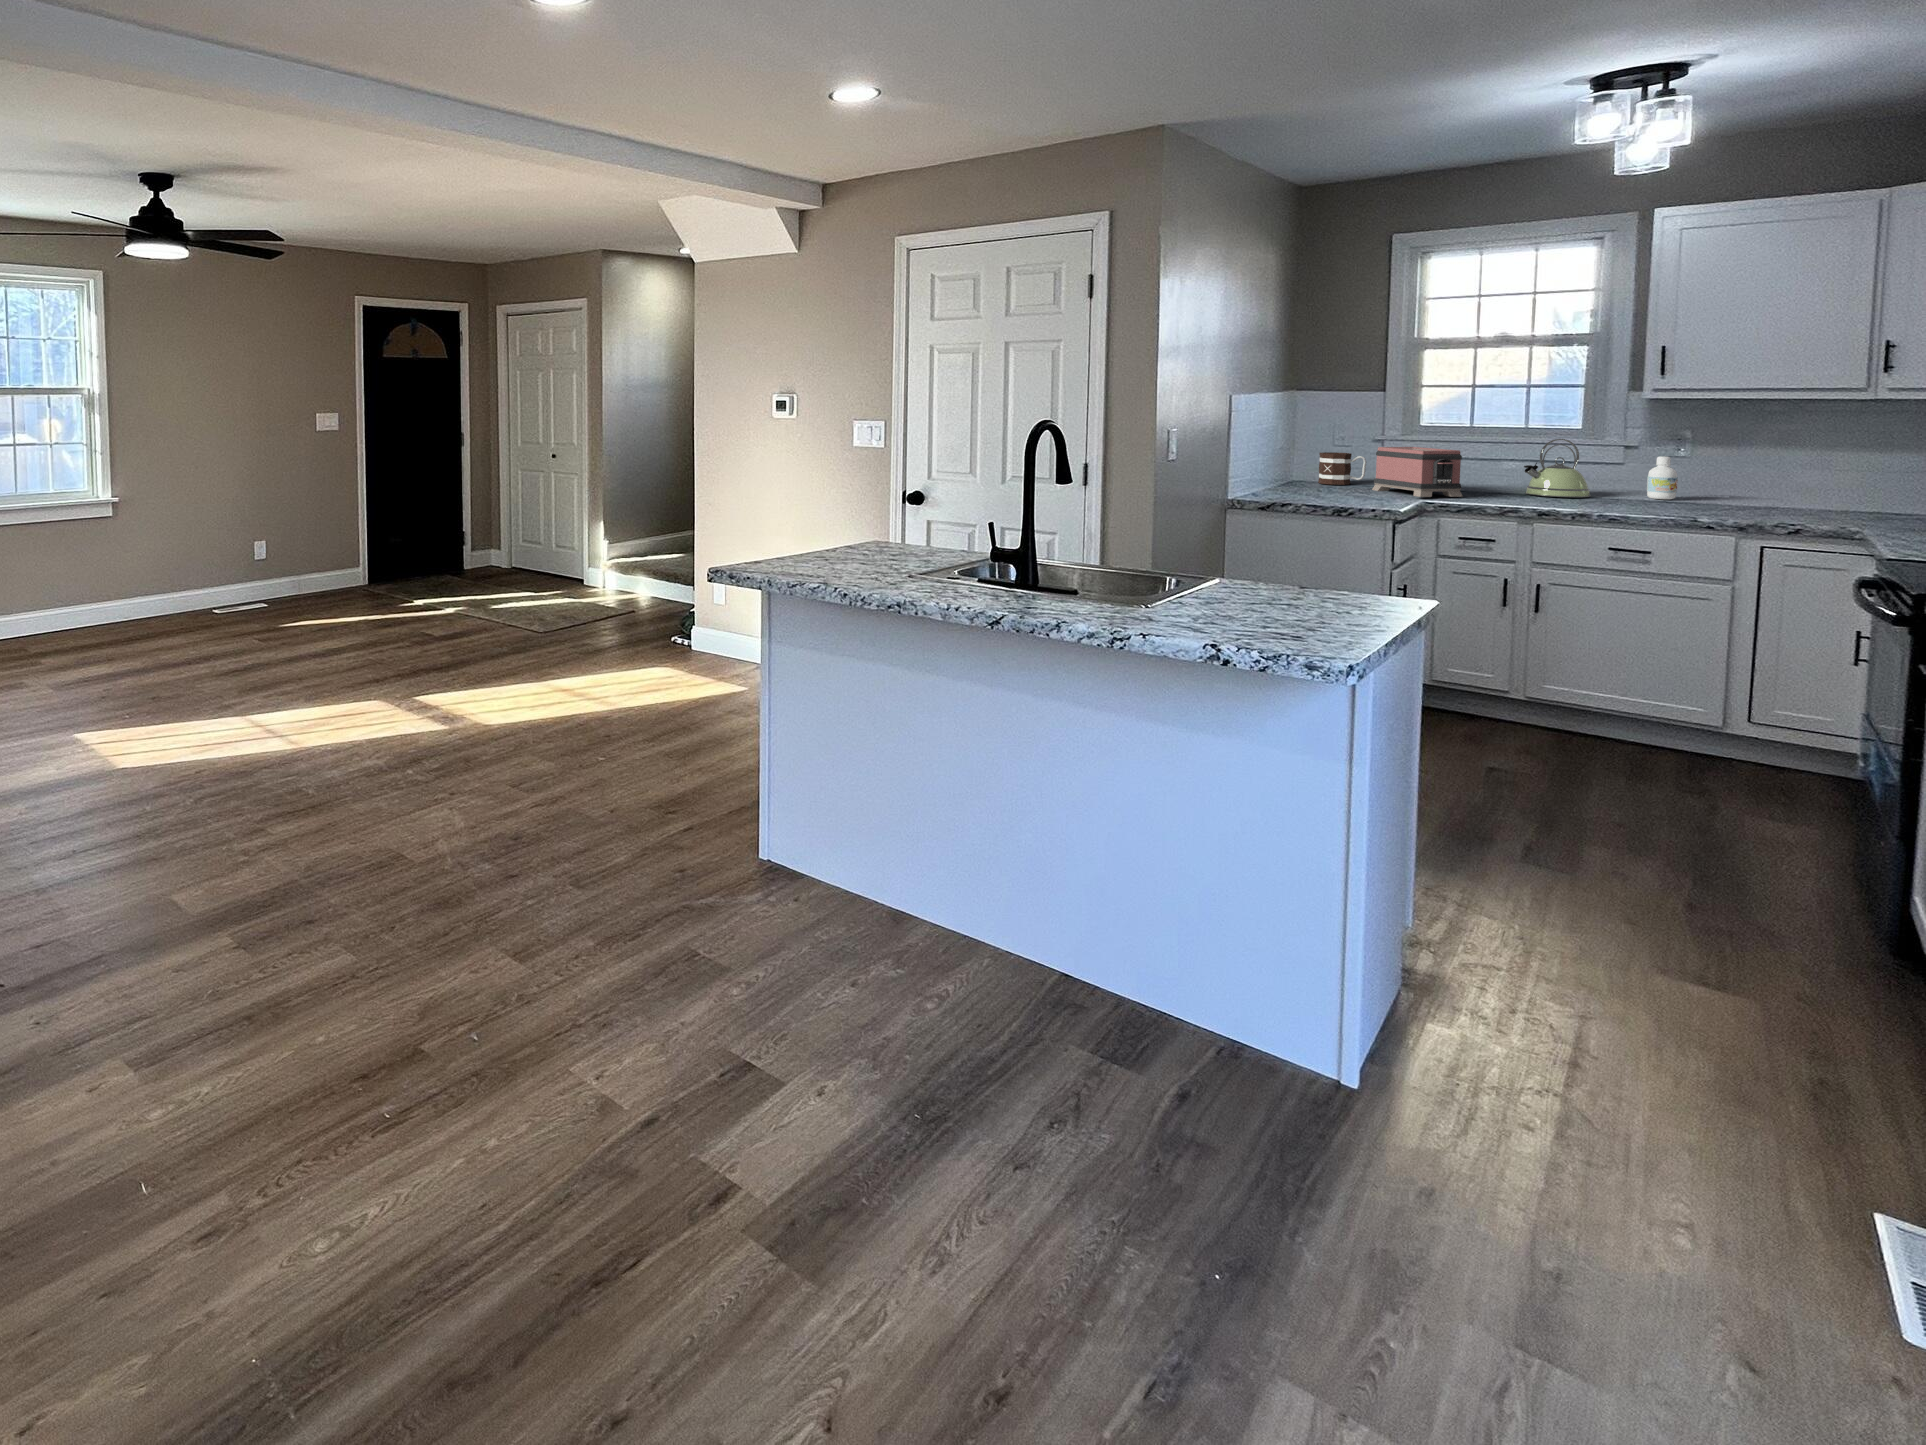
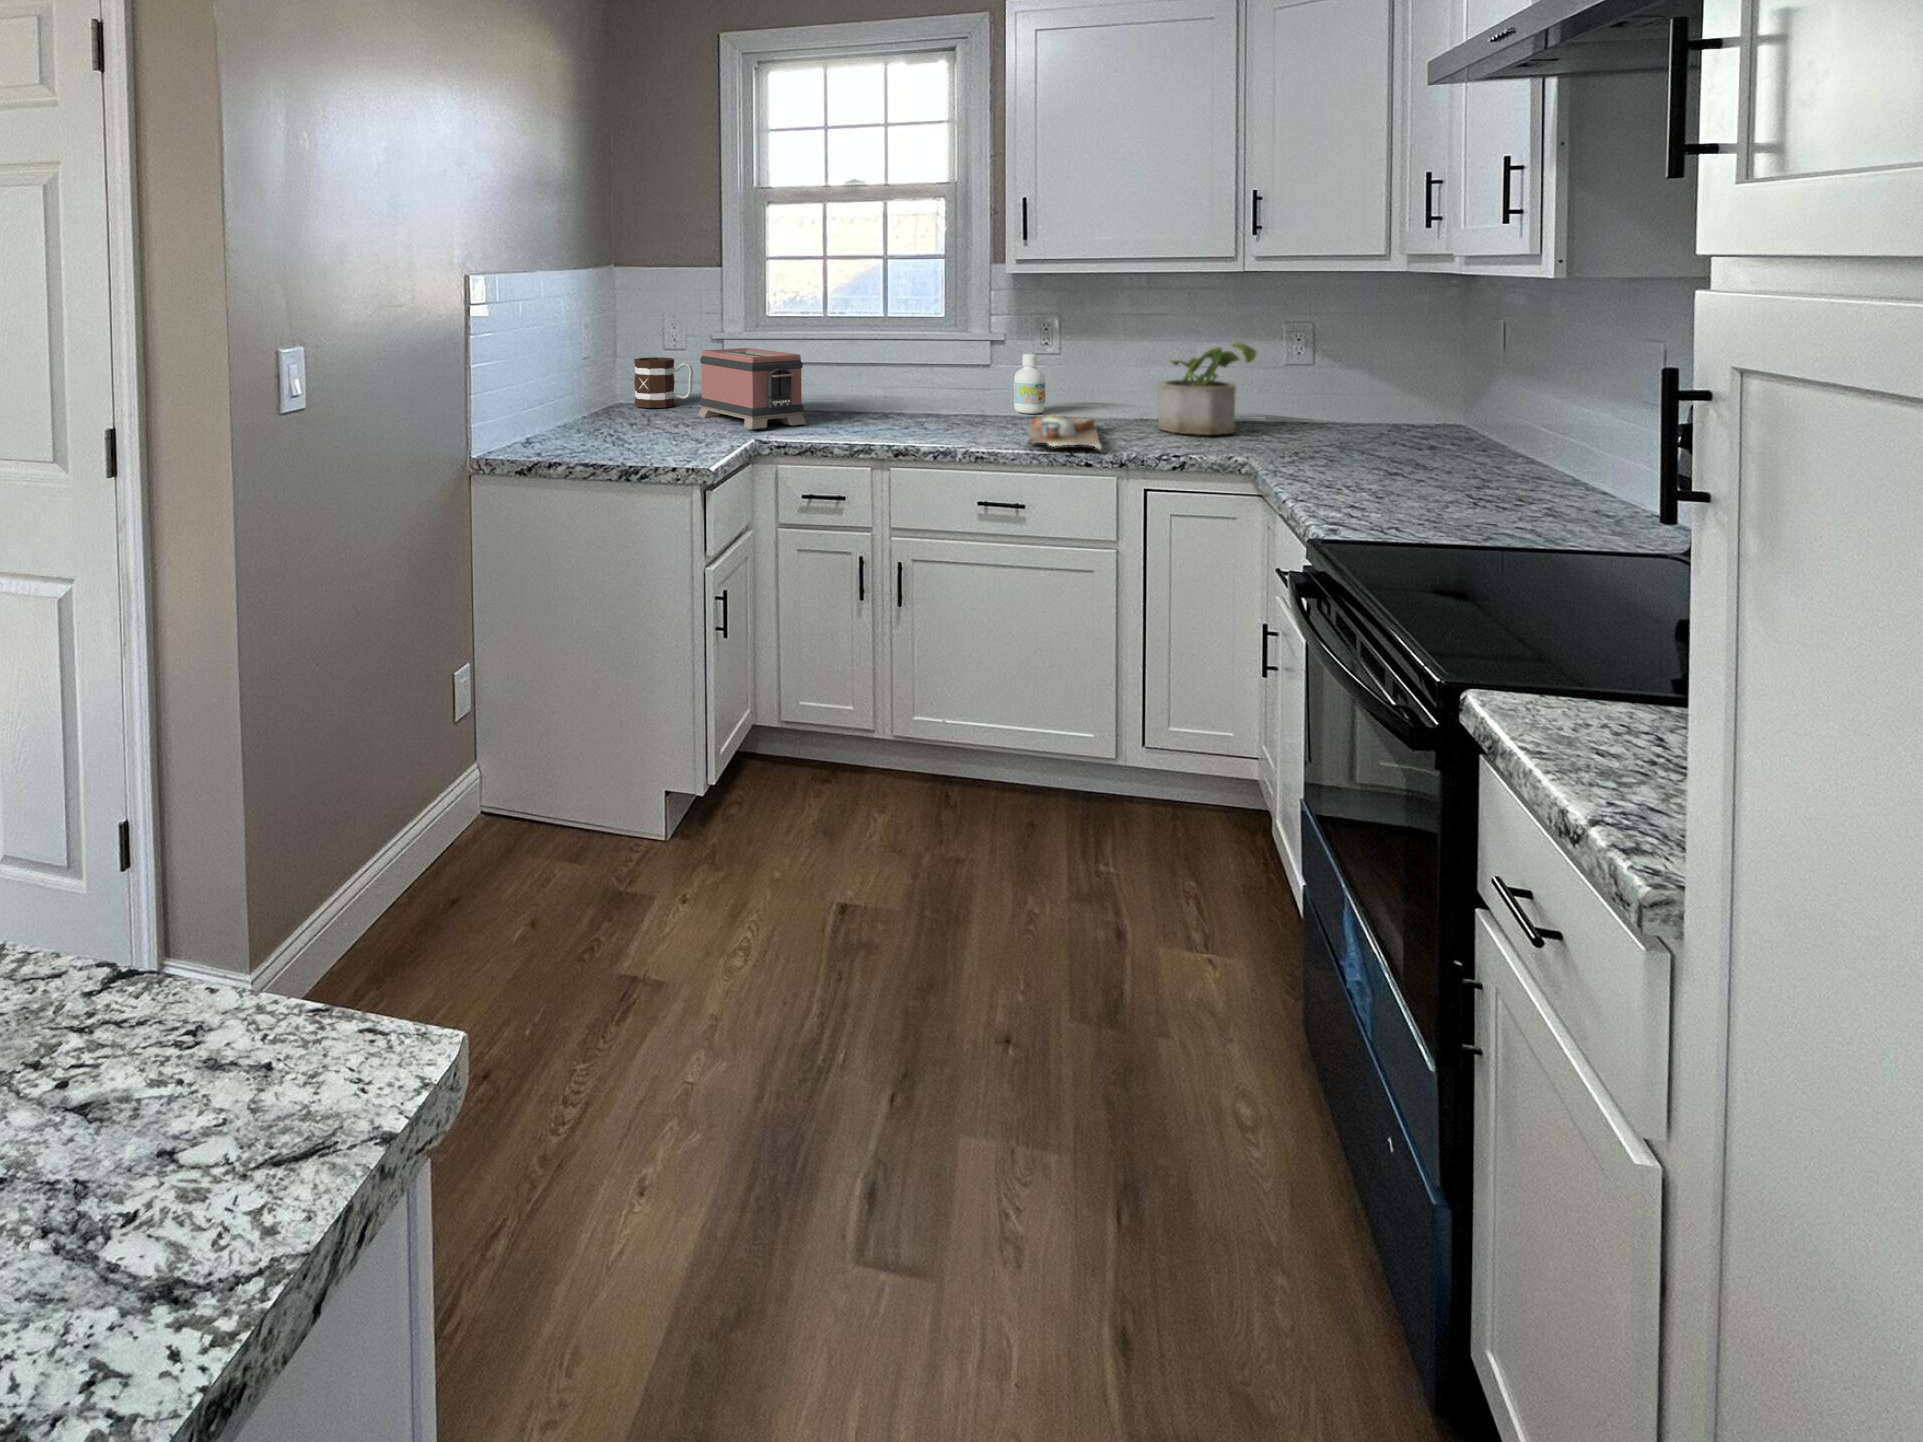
kettle: present [1524,439,1590,497] -> none [878,332,954,417]
potted plant: none [1782,450,1885,516] -> present [1157,342,1256,435]
cutting board: none [1655,498,1722,519] -> present [1029,414,1102,450]

